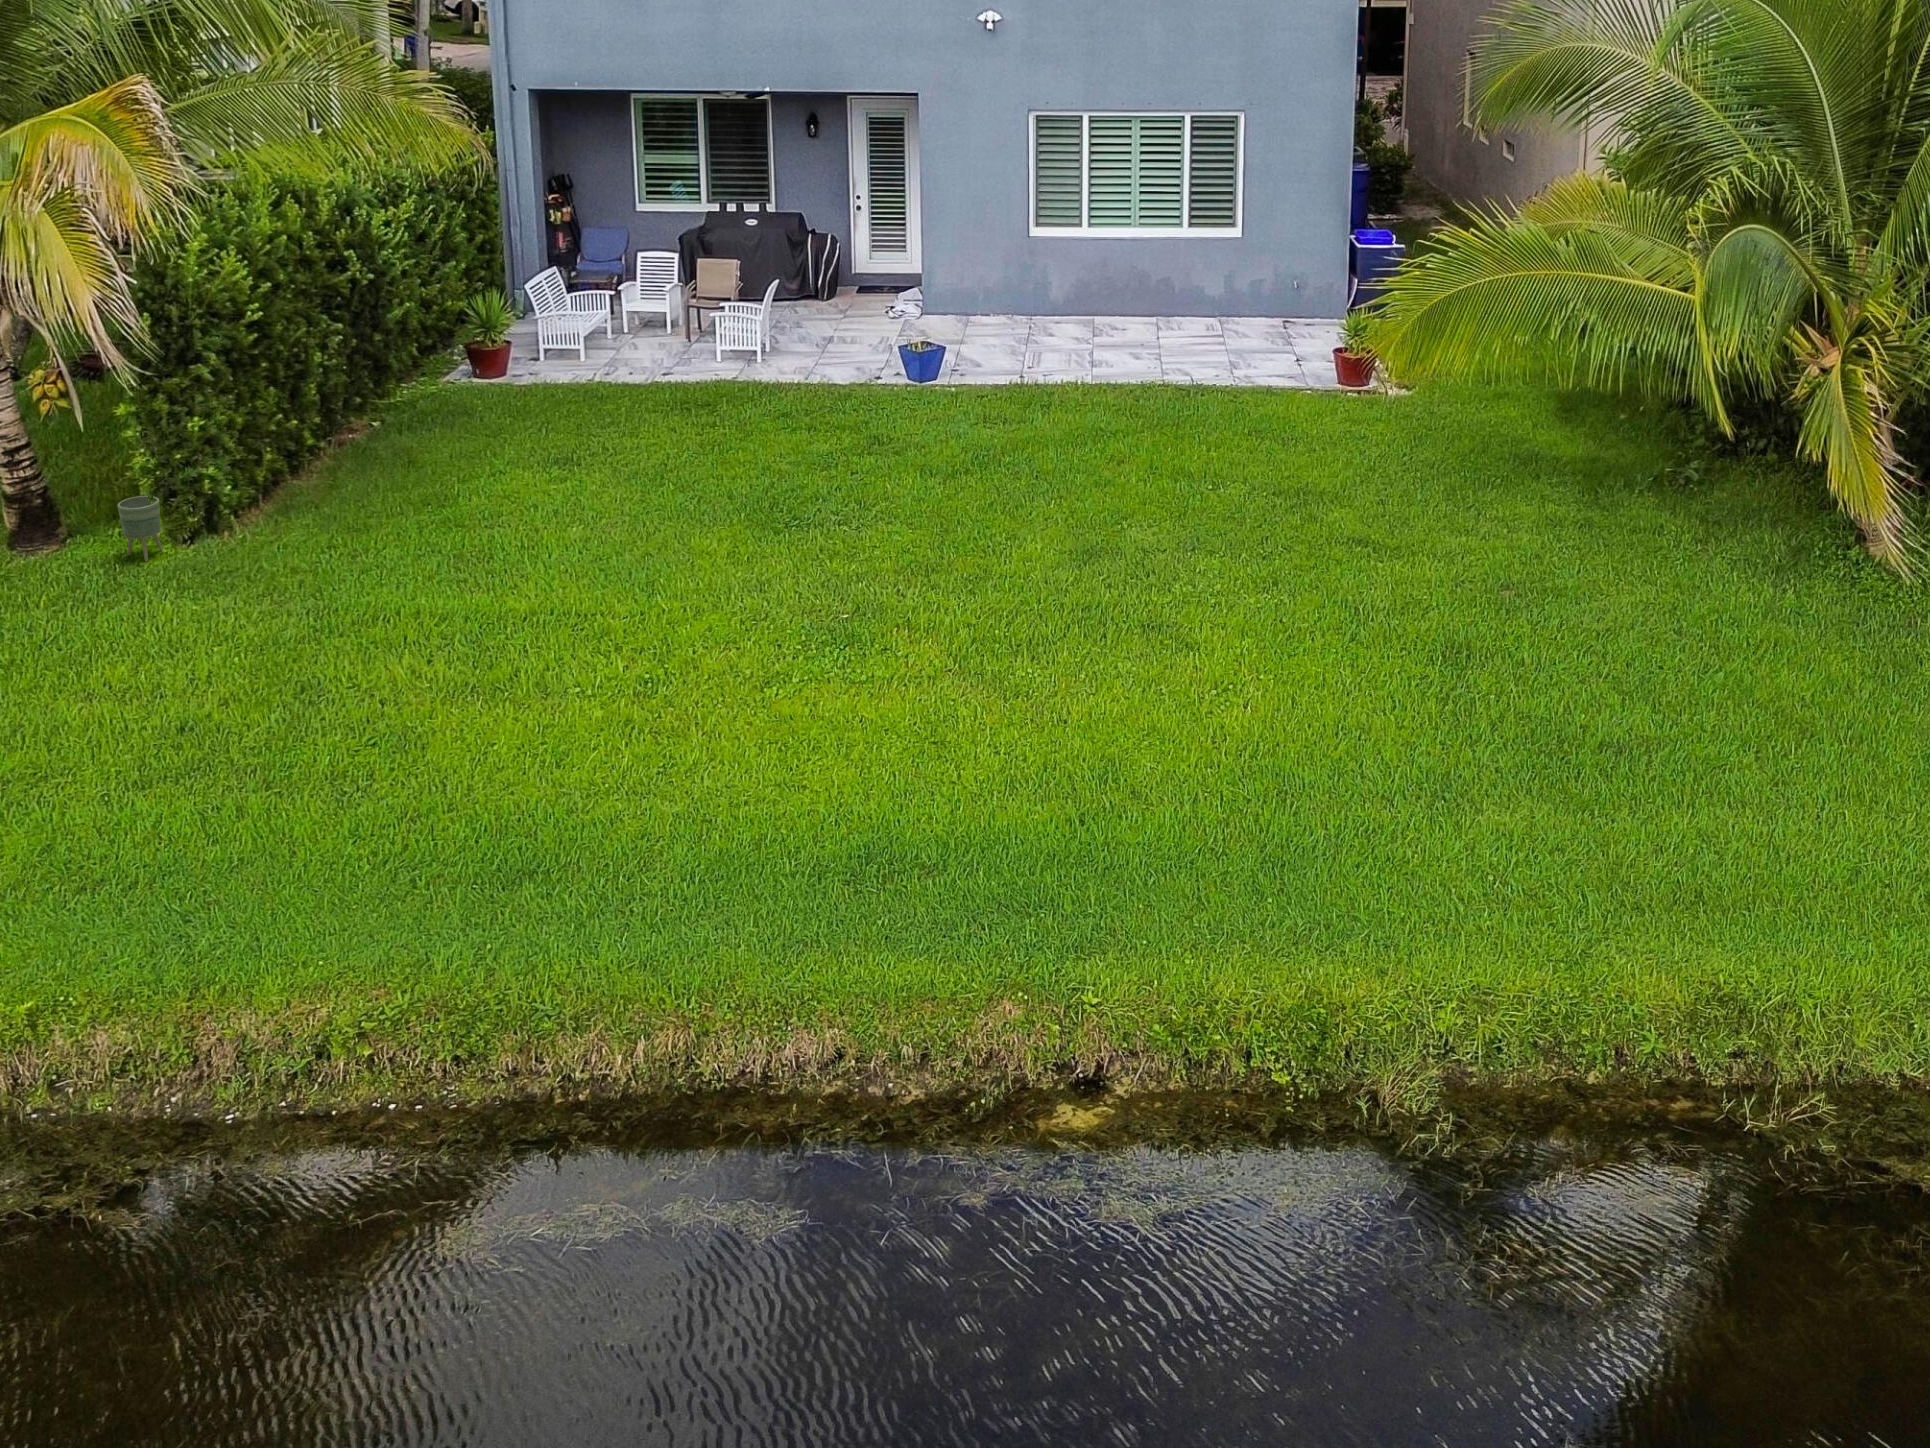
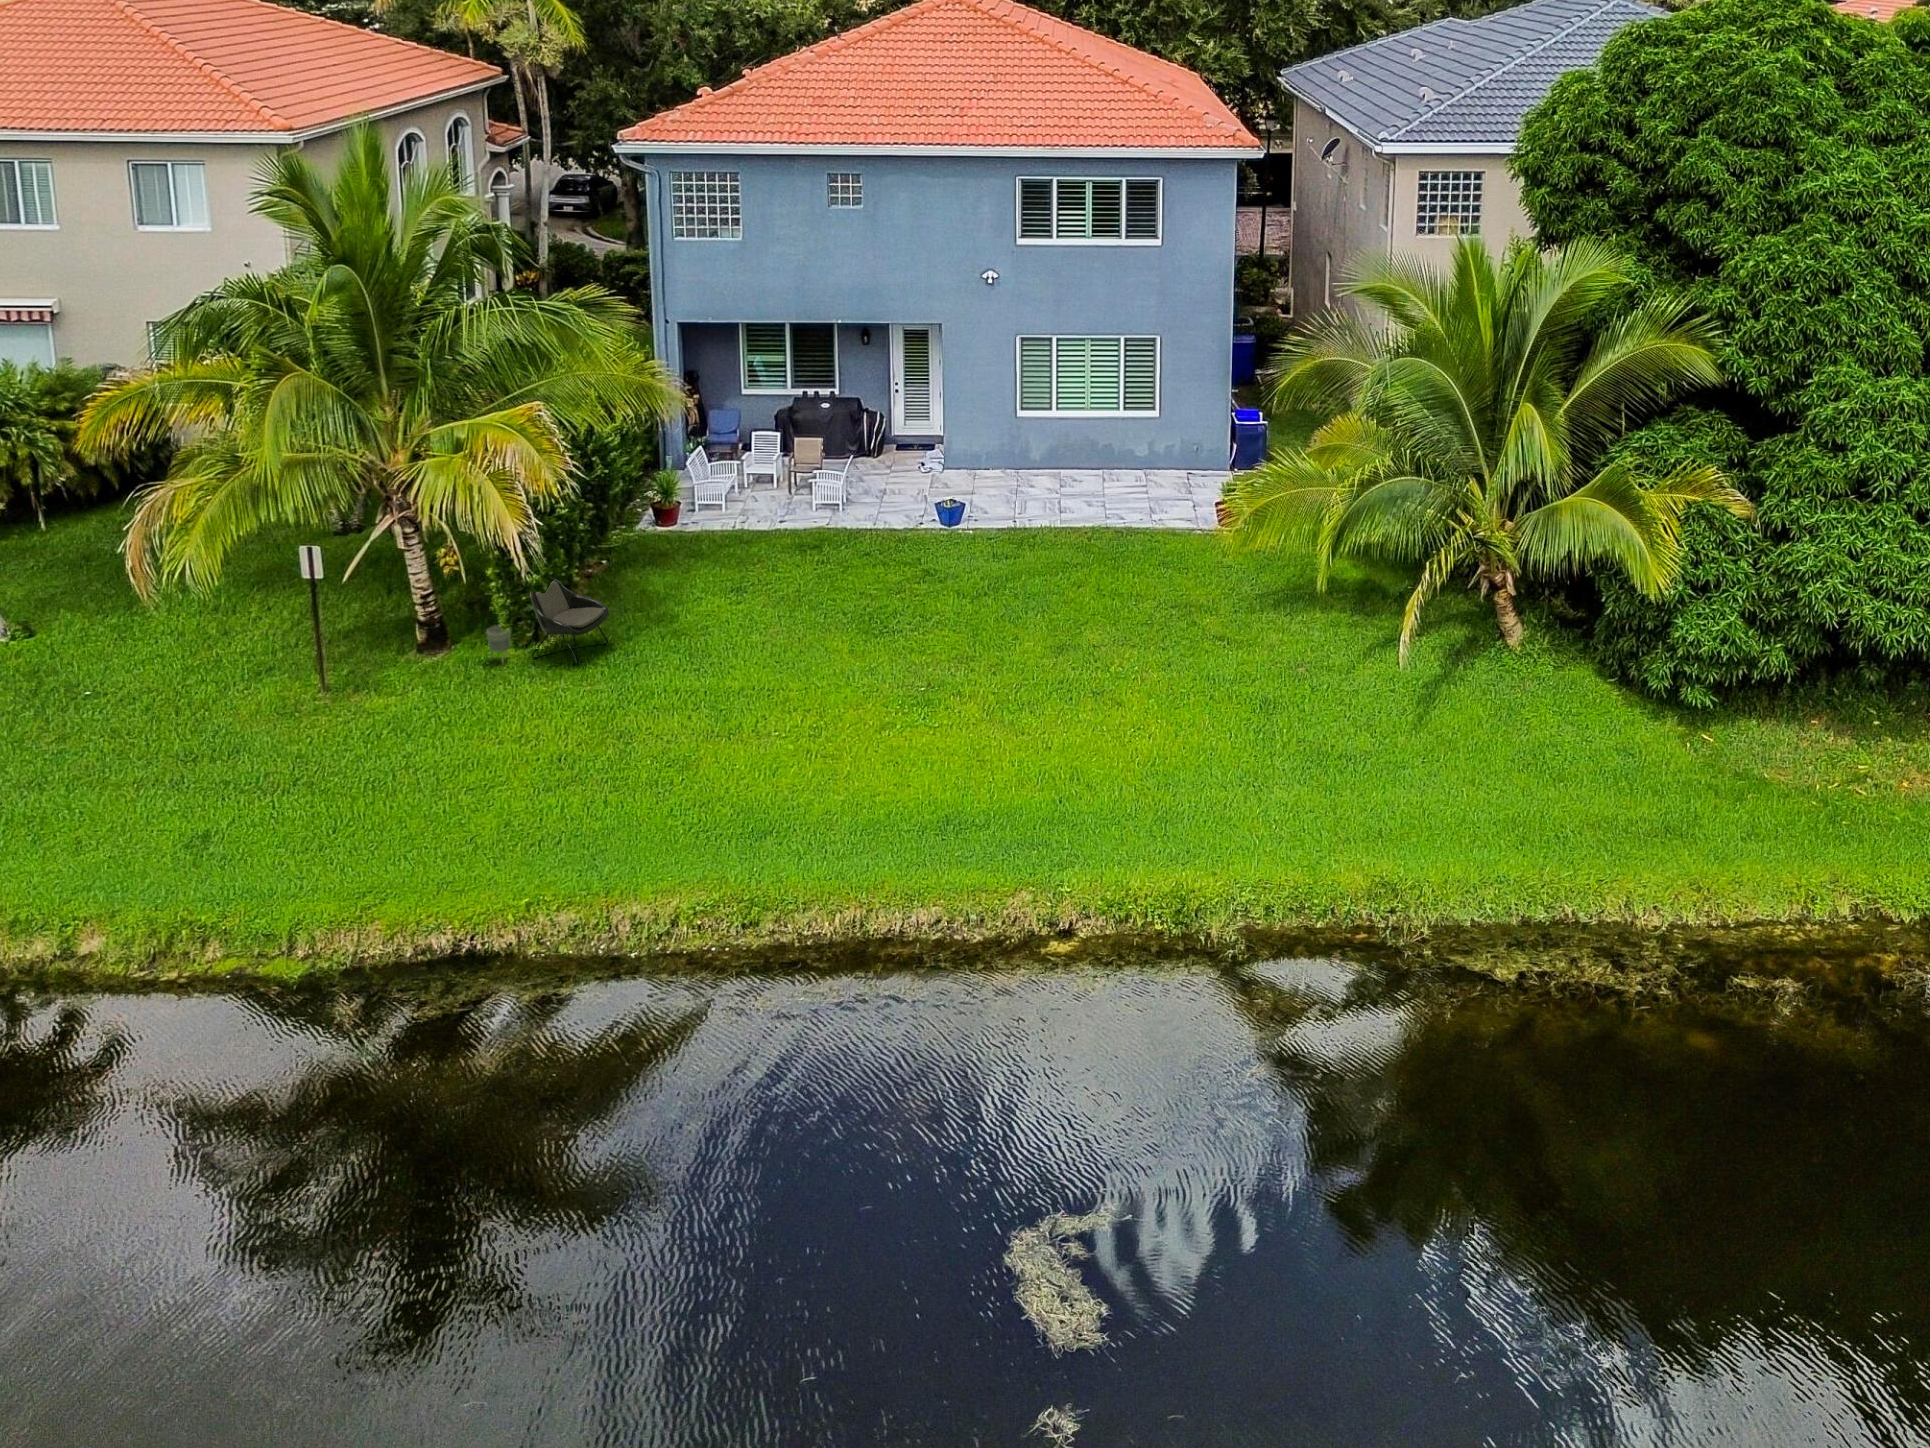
lounge chair: none [191,421,333,564] -> present [530,579,610,665]

